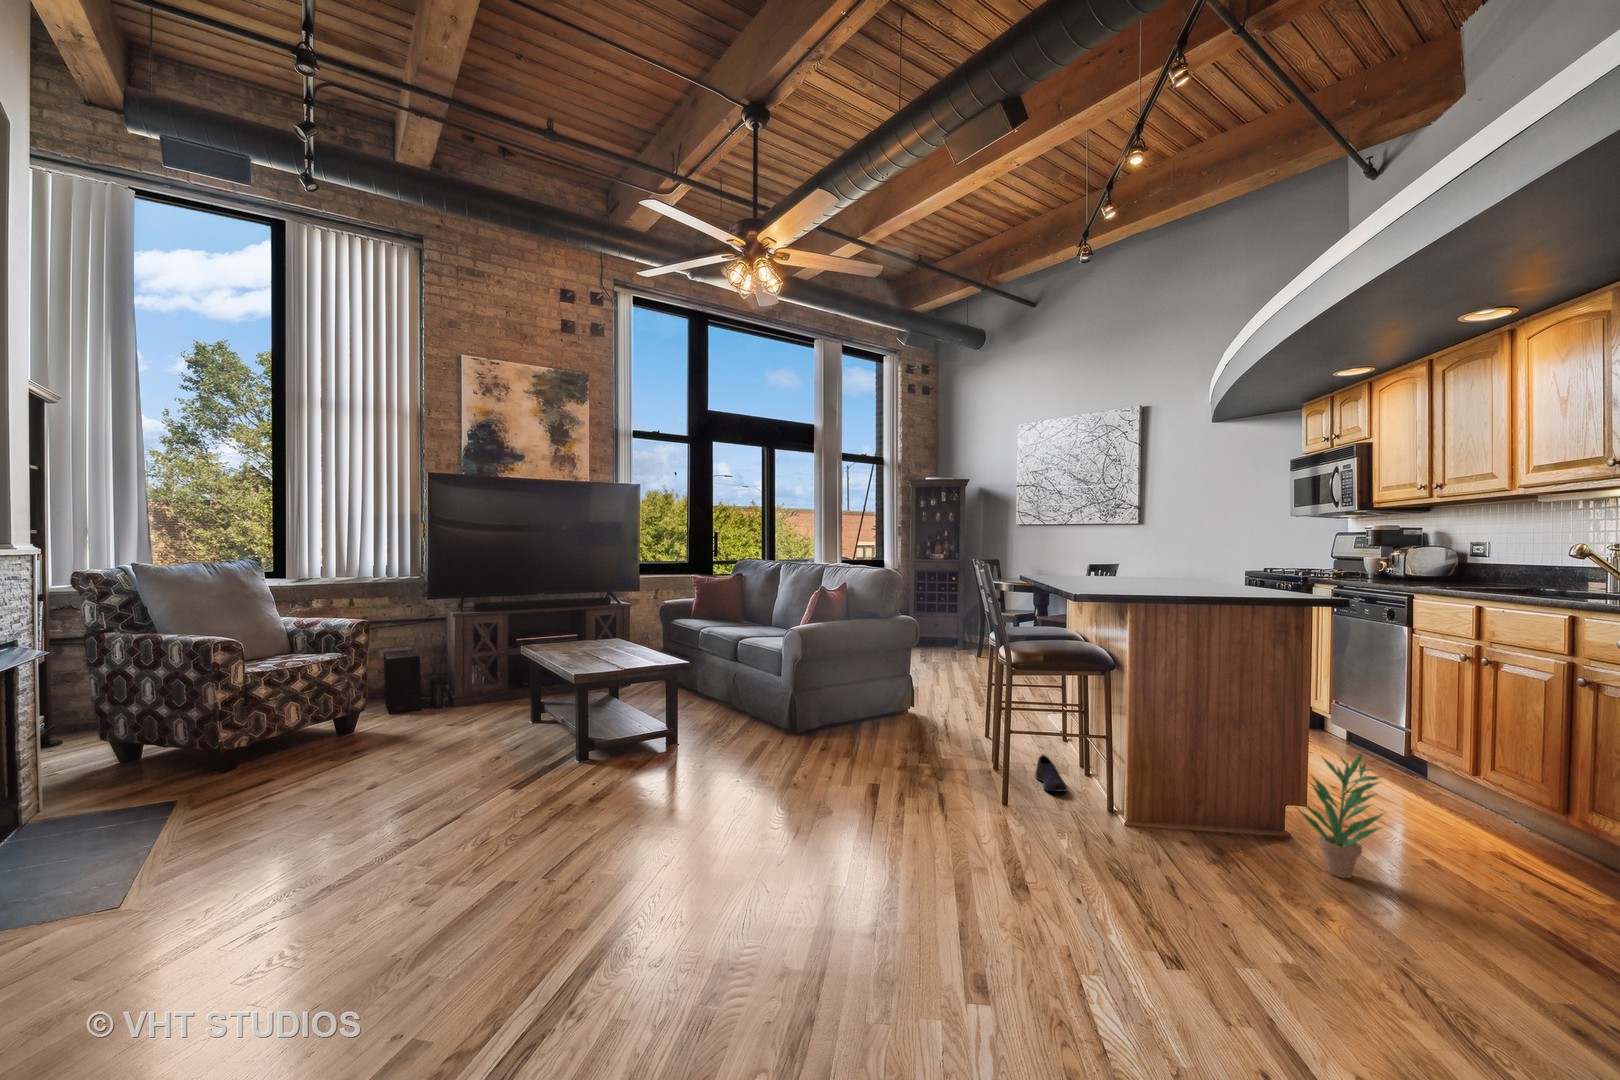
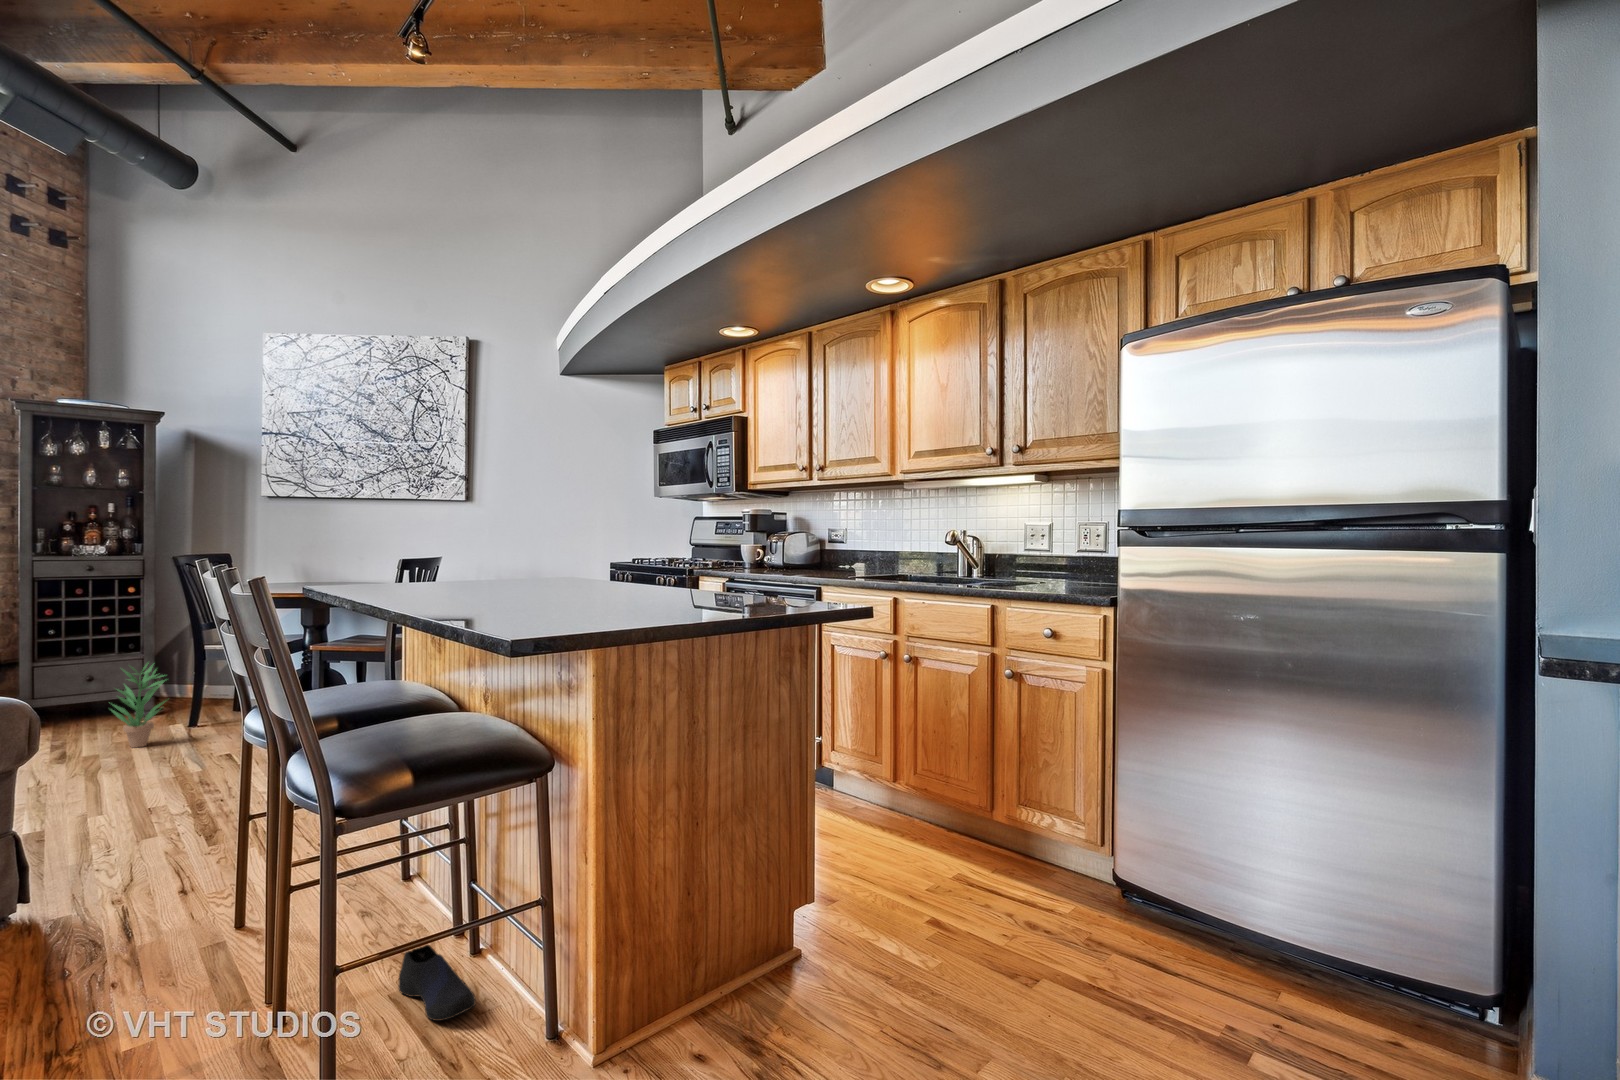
potted plant: present [1299,754,1382,878] -> present [111,664,165,748]

